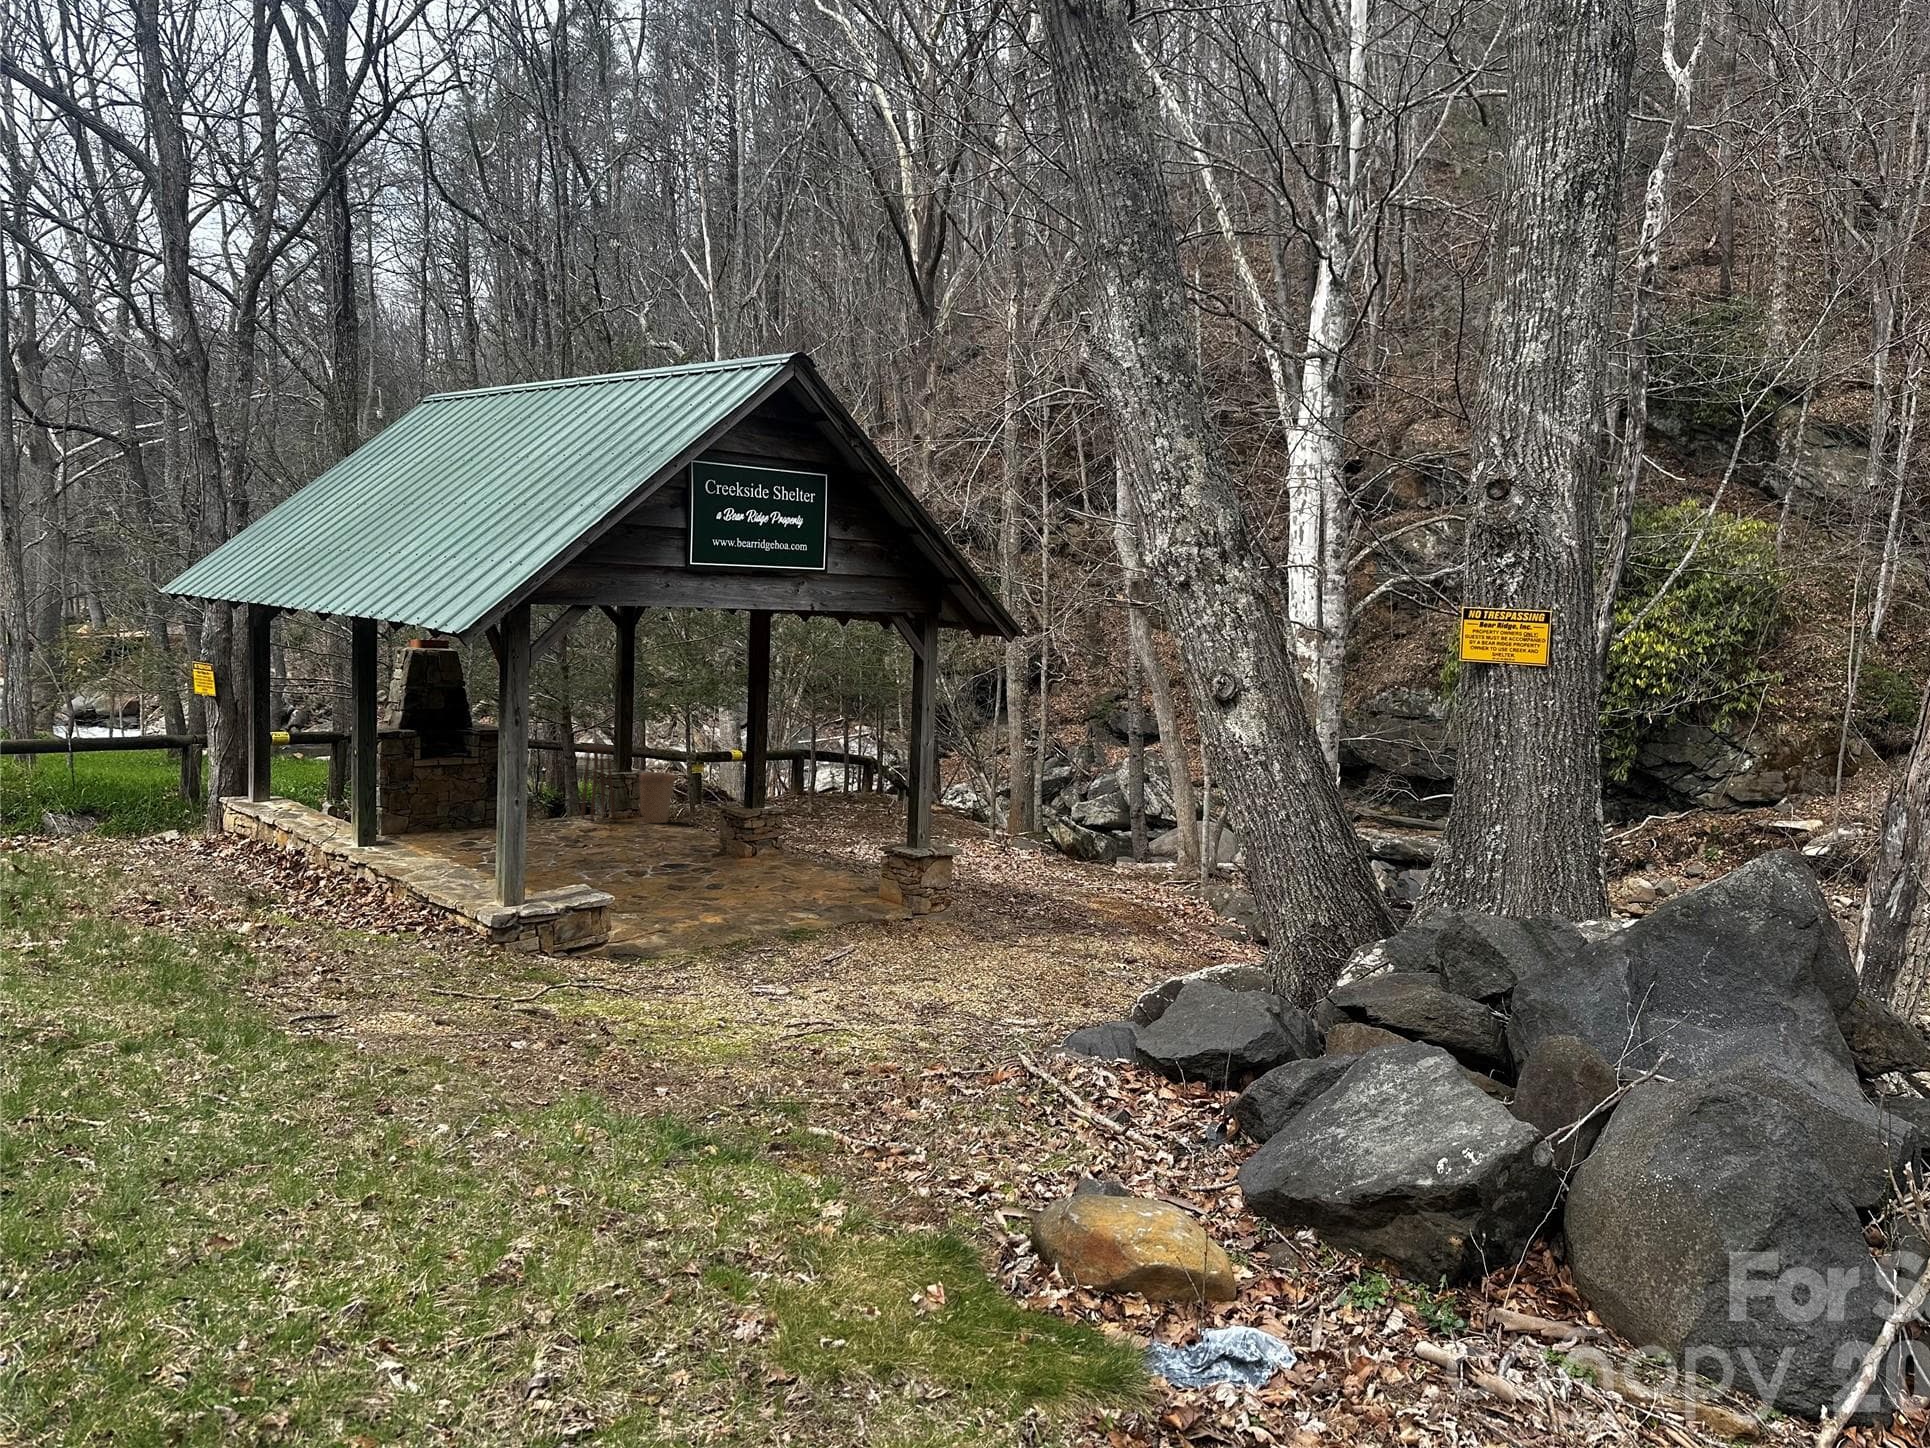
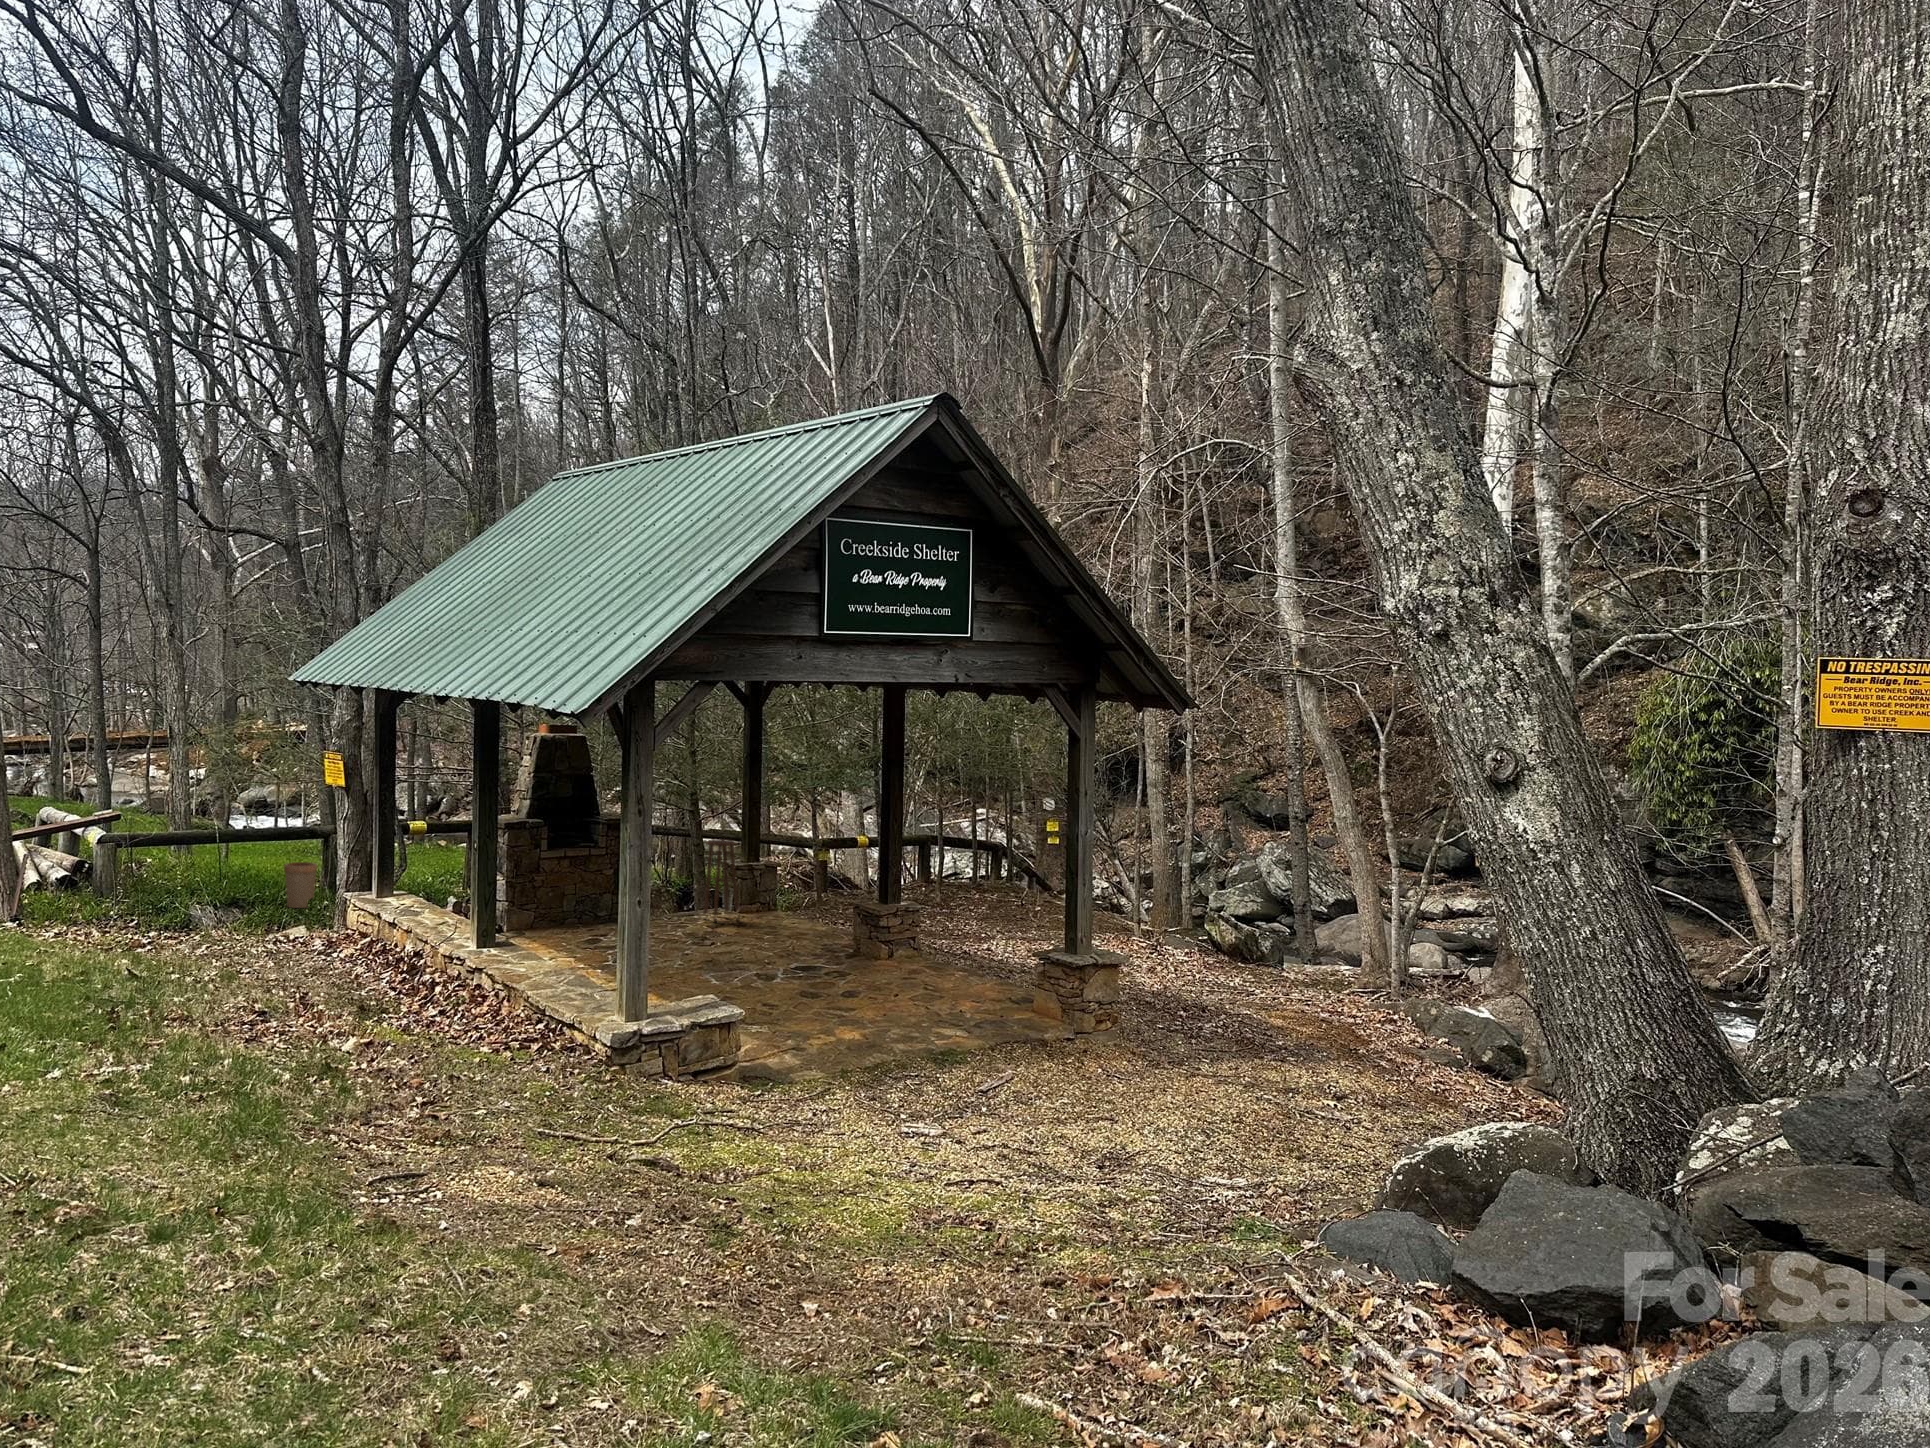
basket: present [639,772,675,823] -> present [284,862,317,908]

